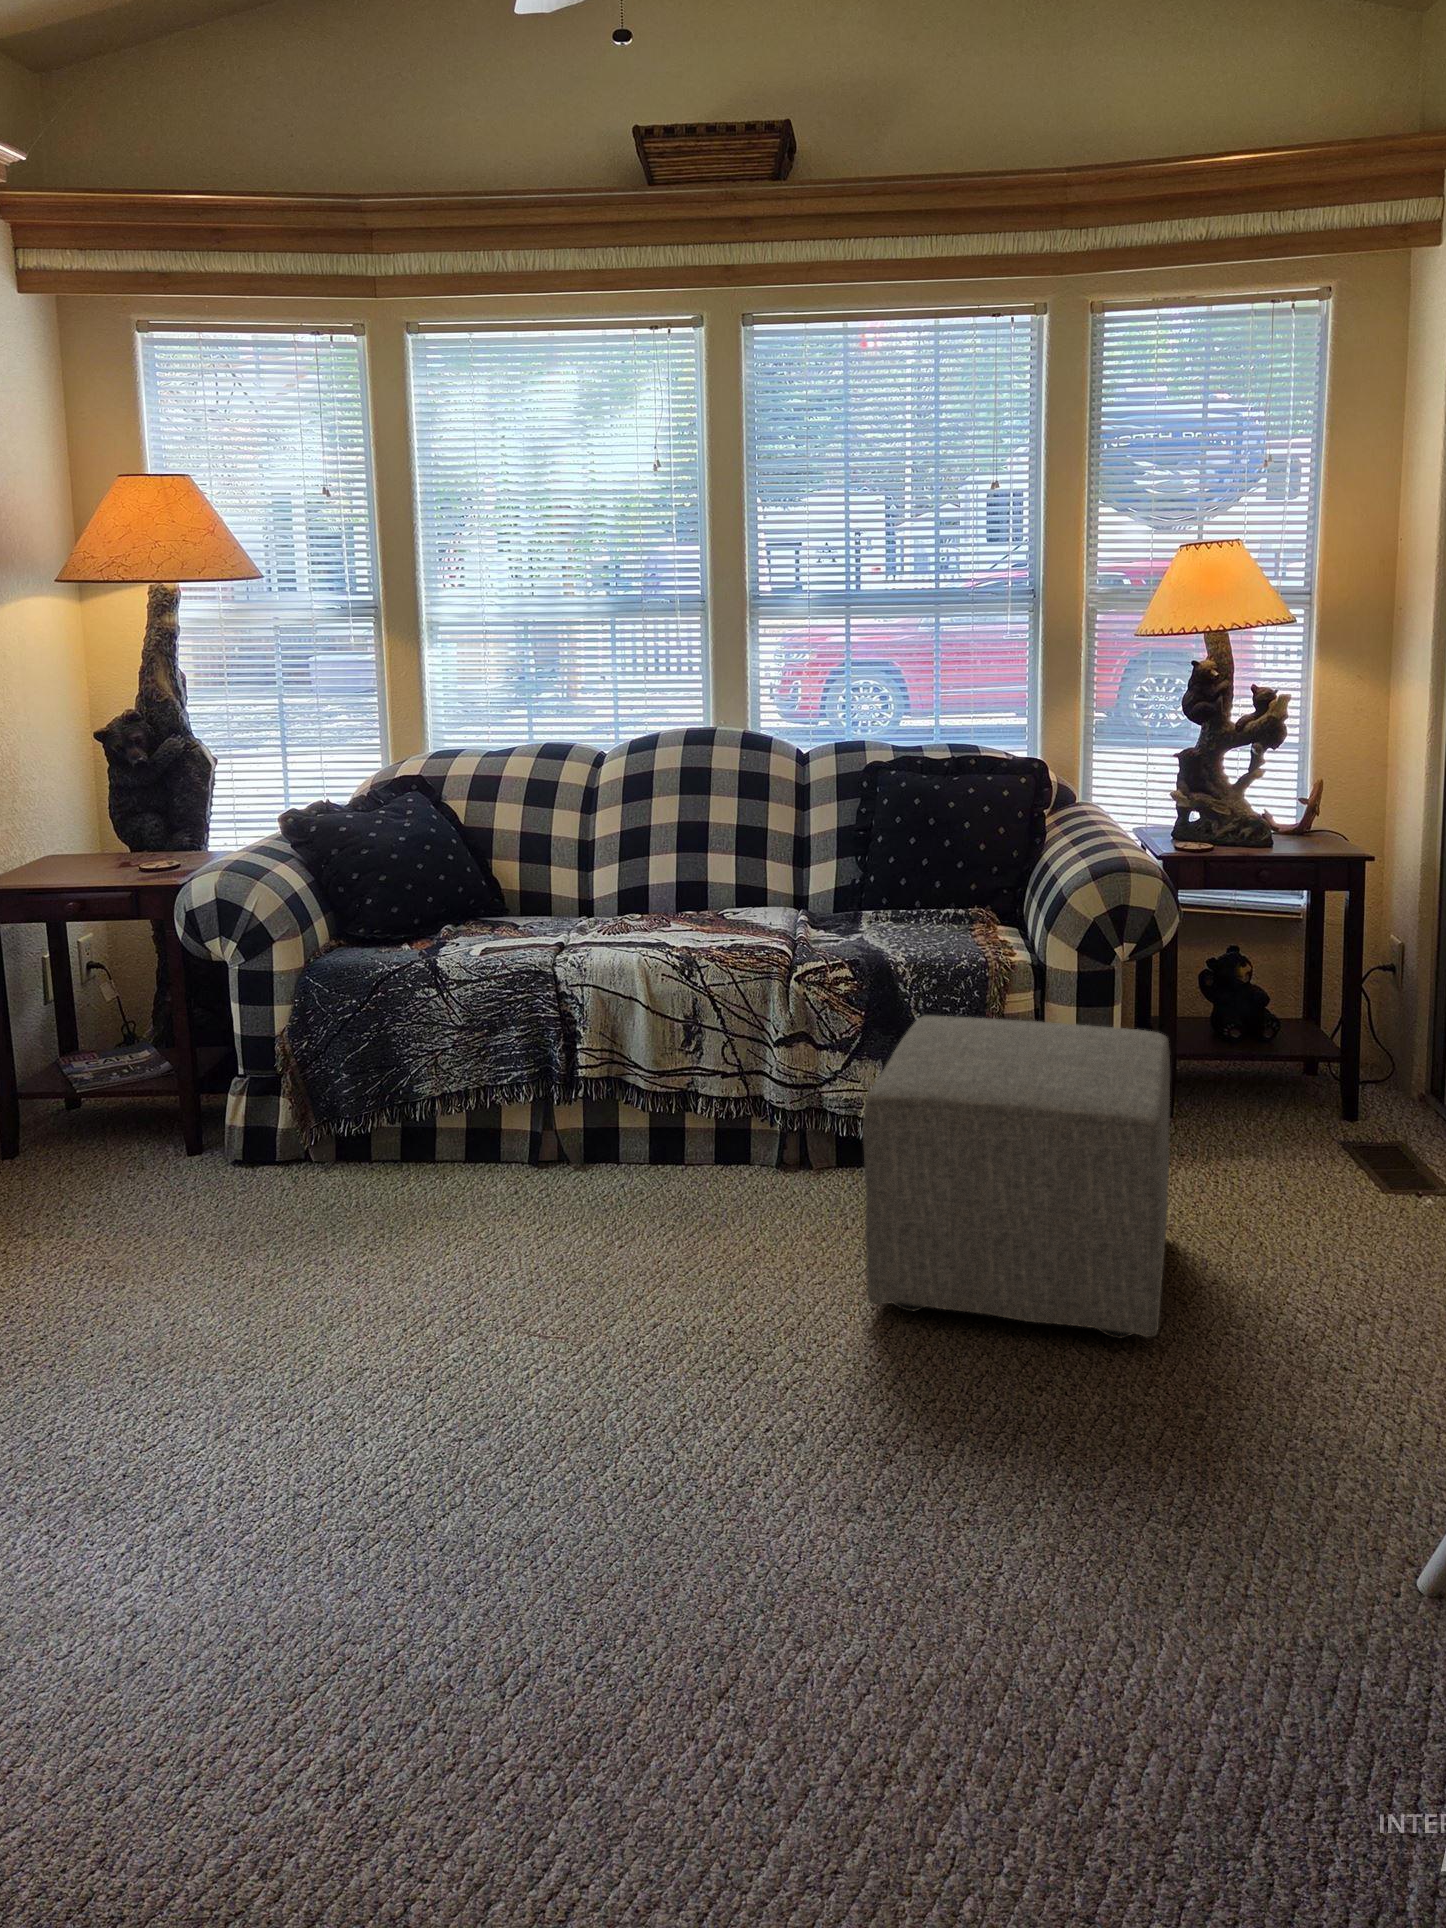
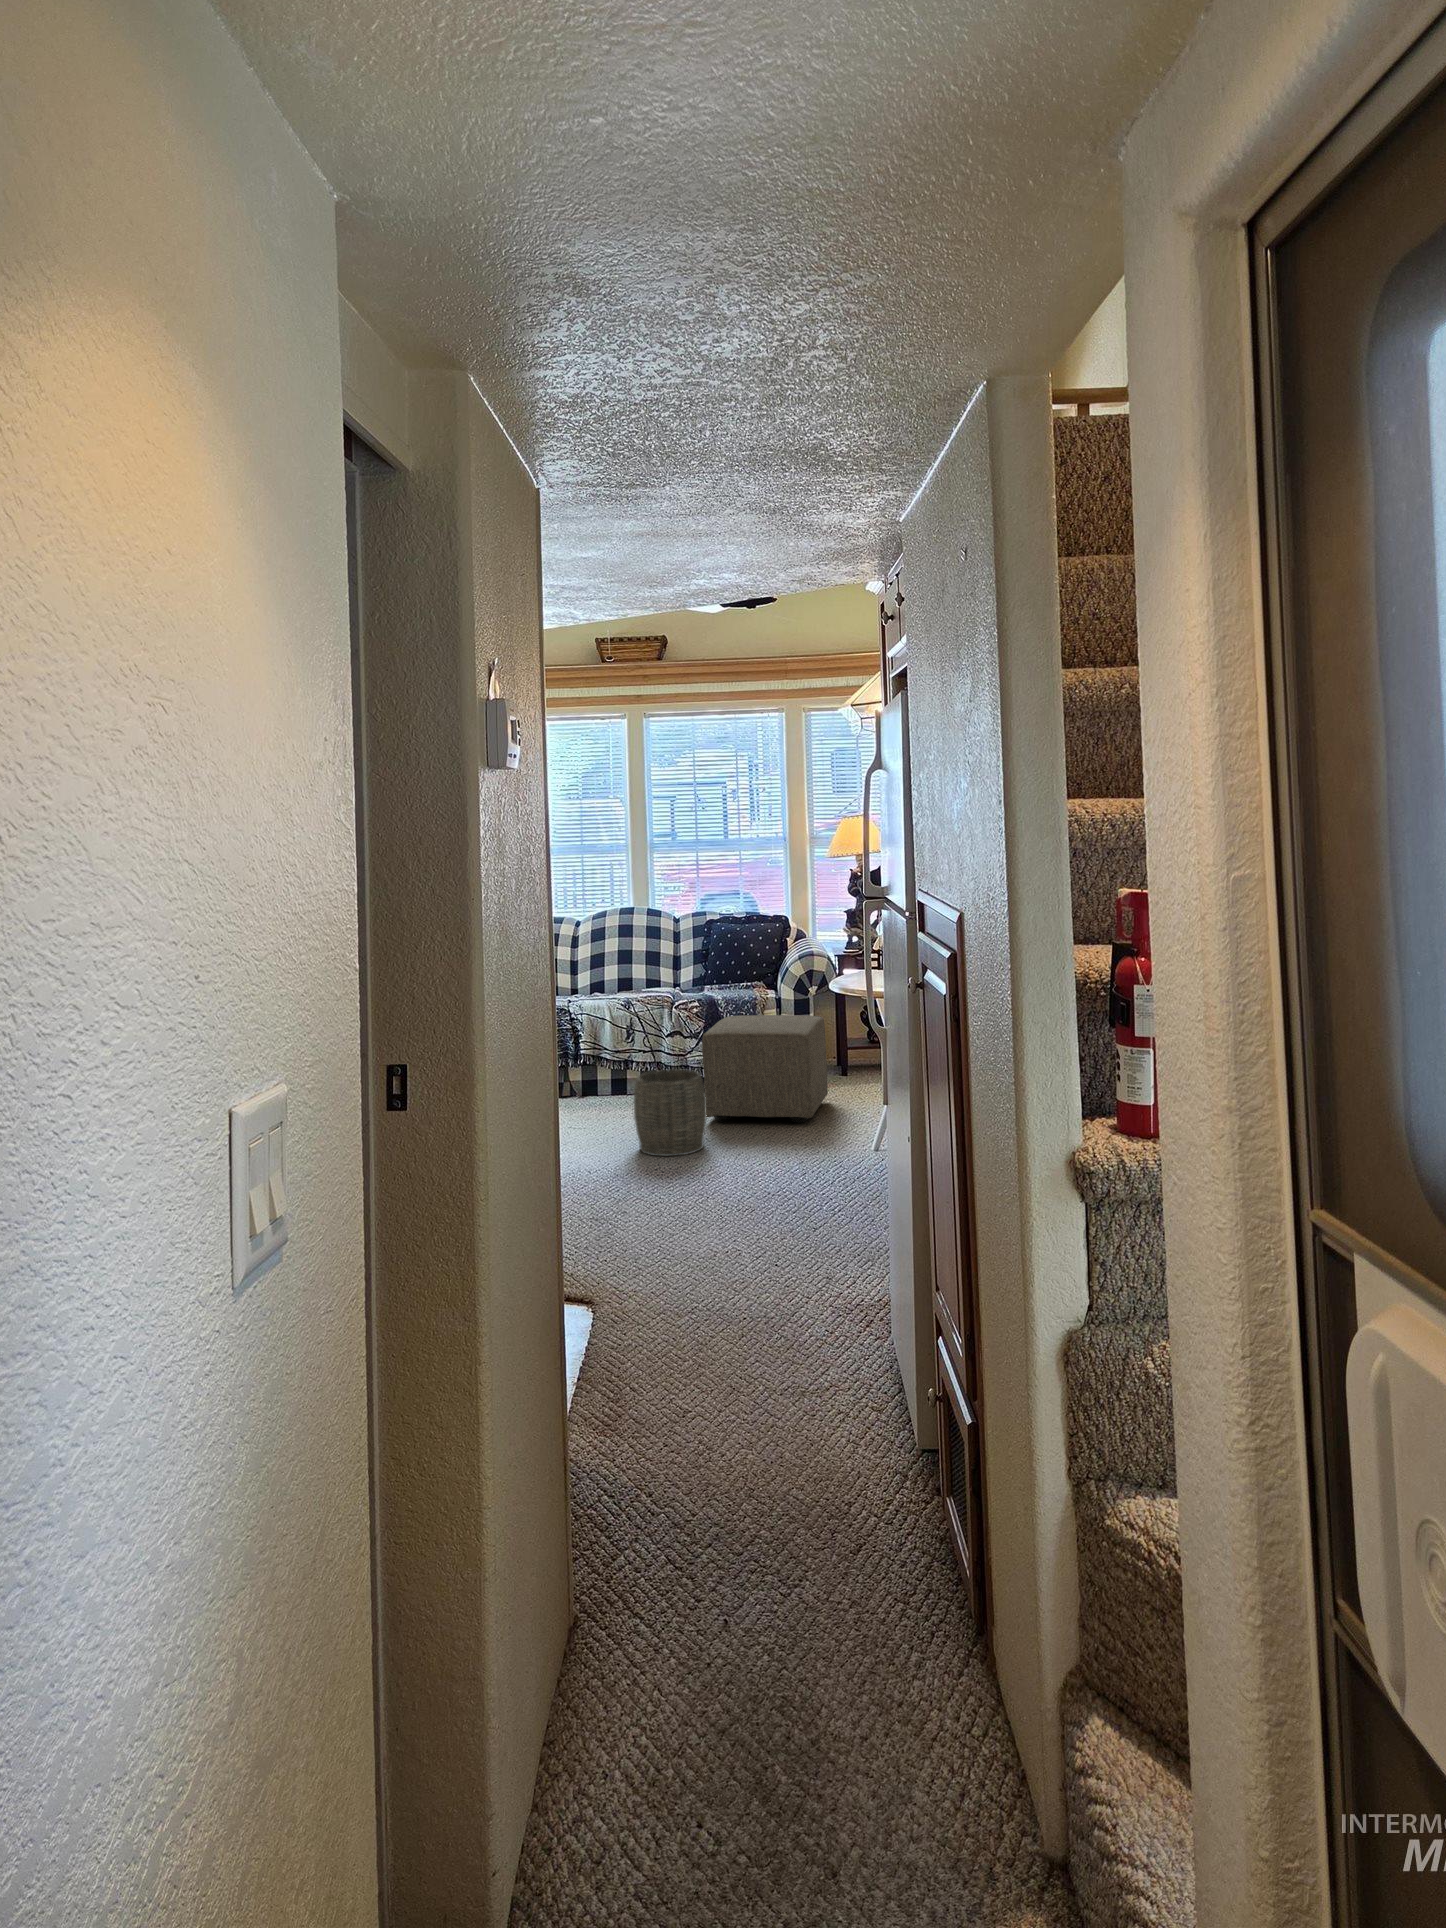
woven basket: none [669,1214,876,1502] -> present [634,1069,706,1156]

